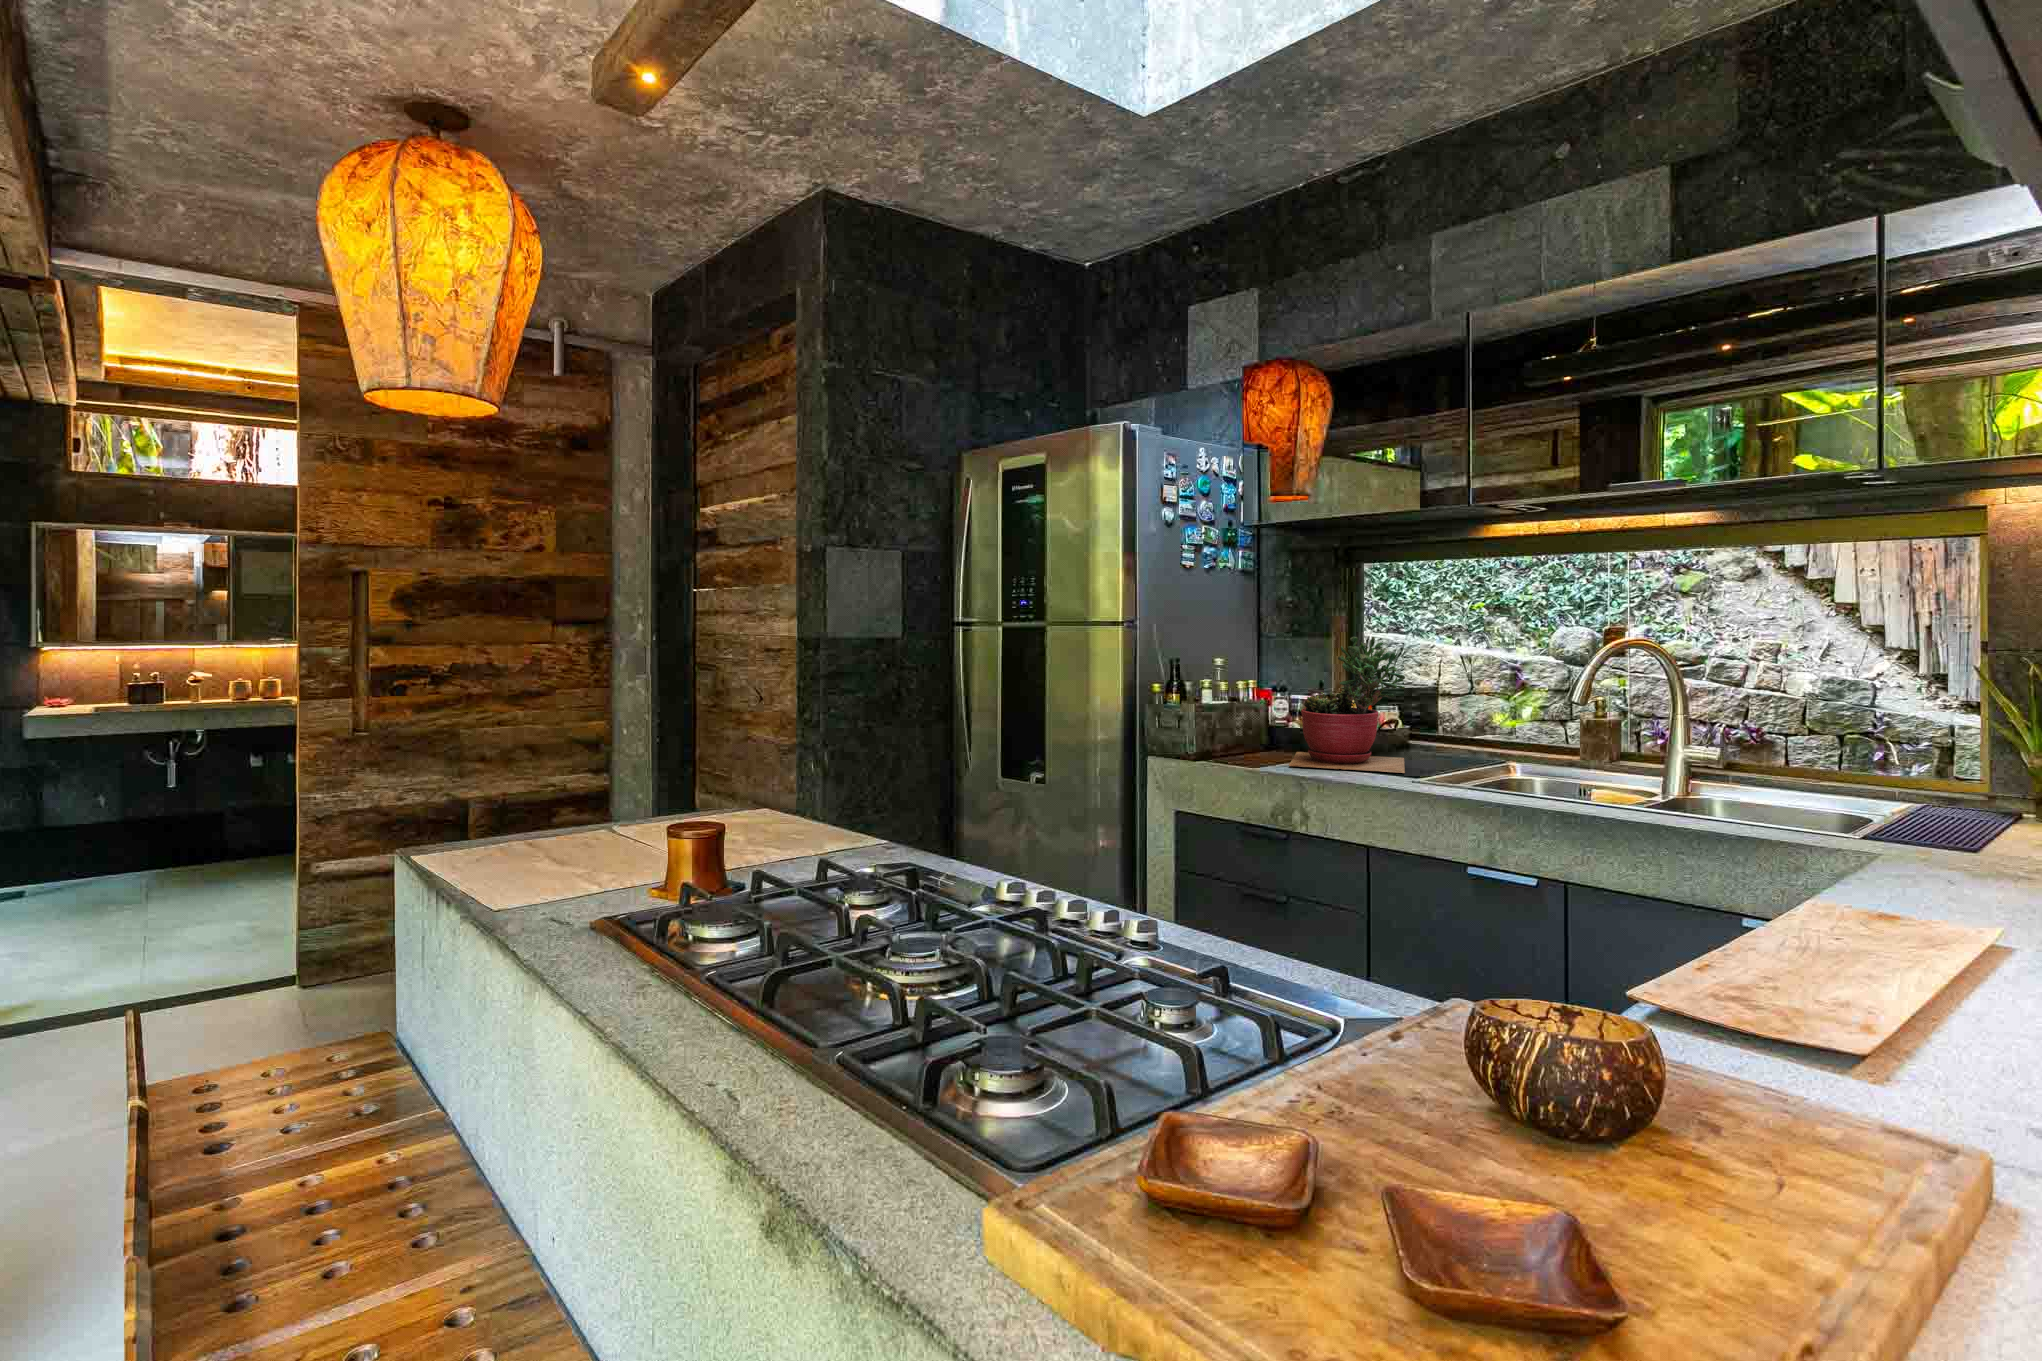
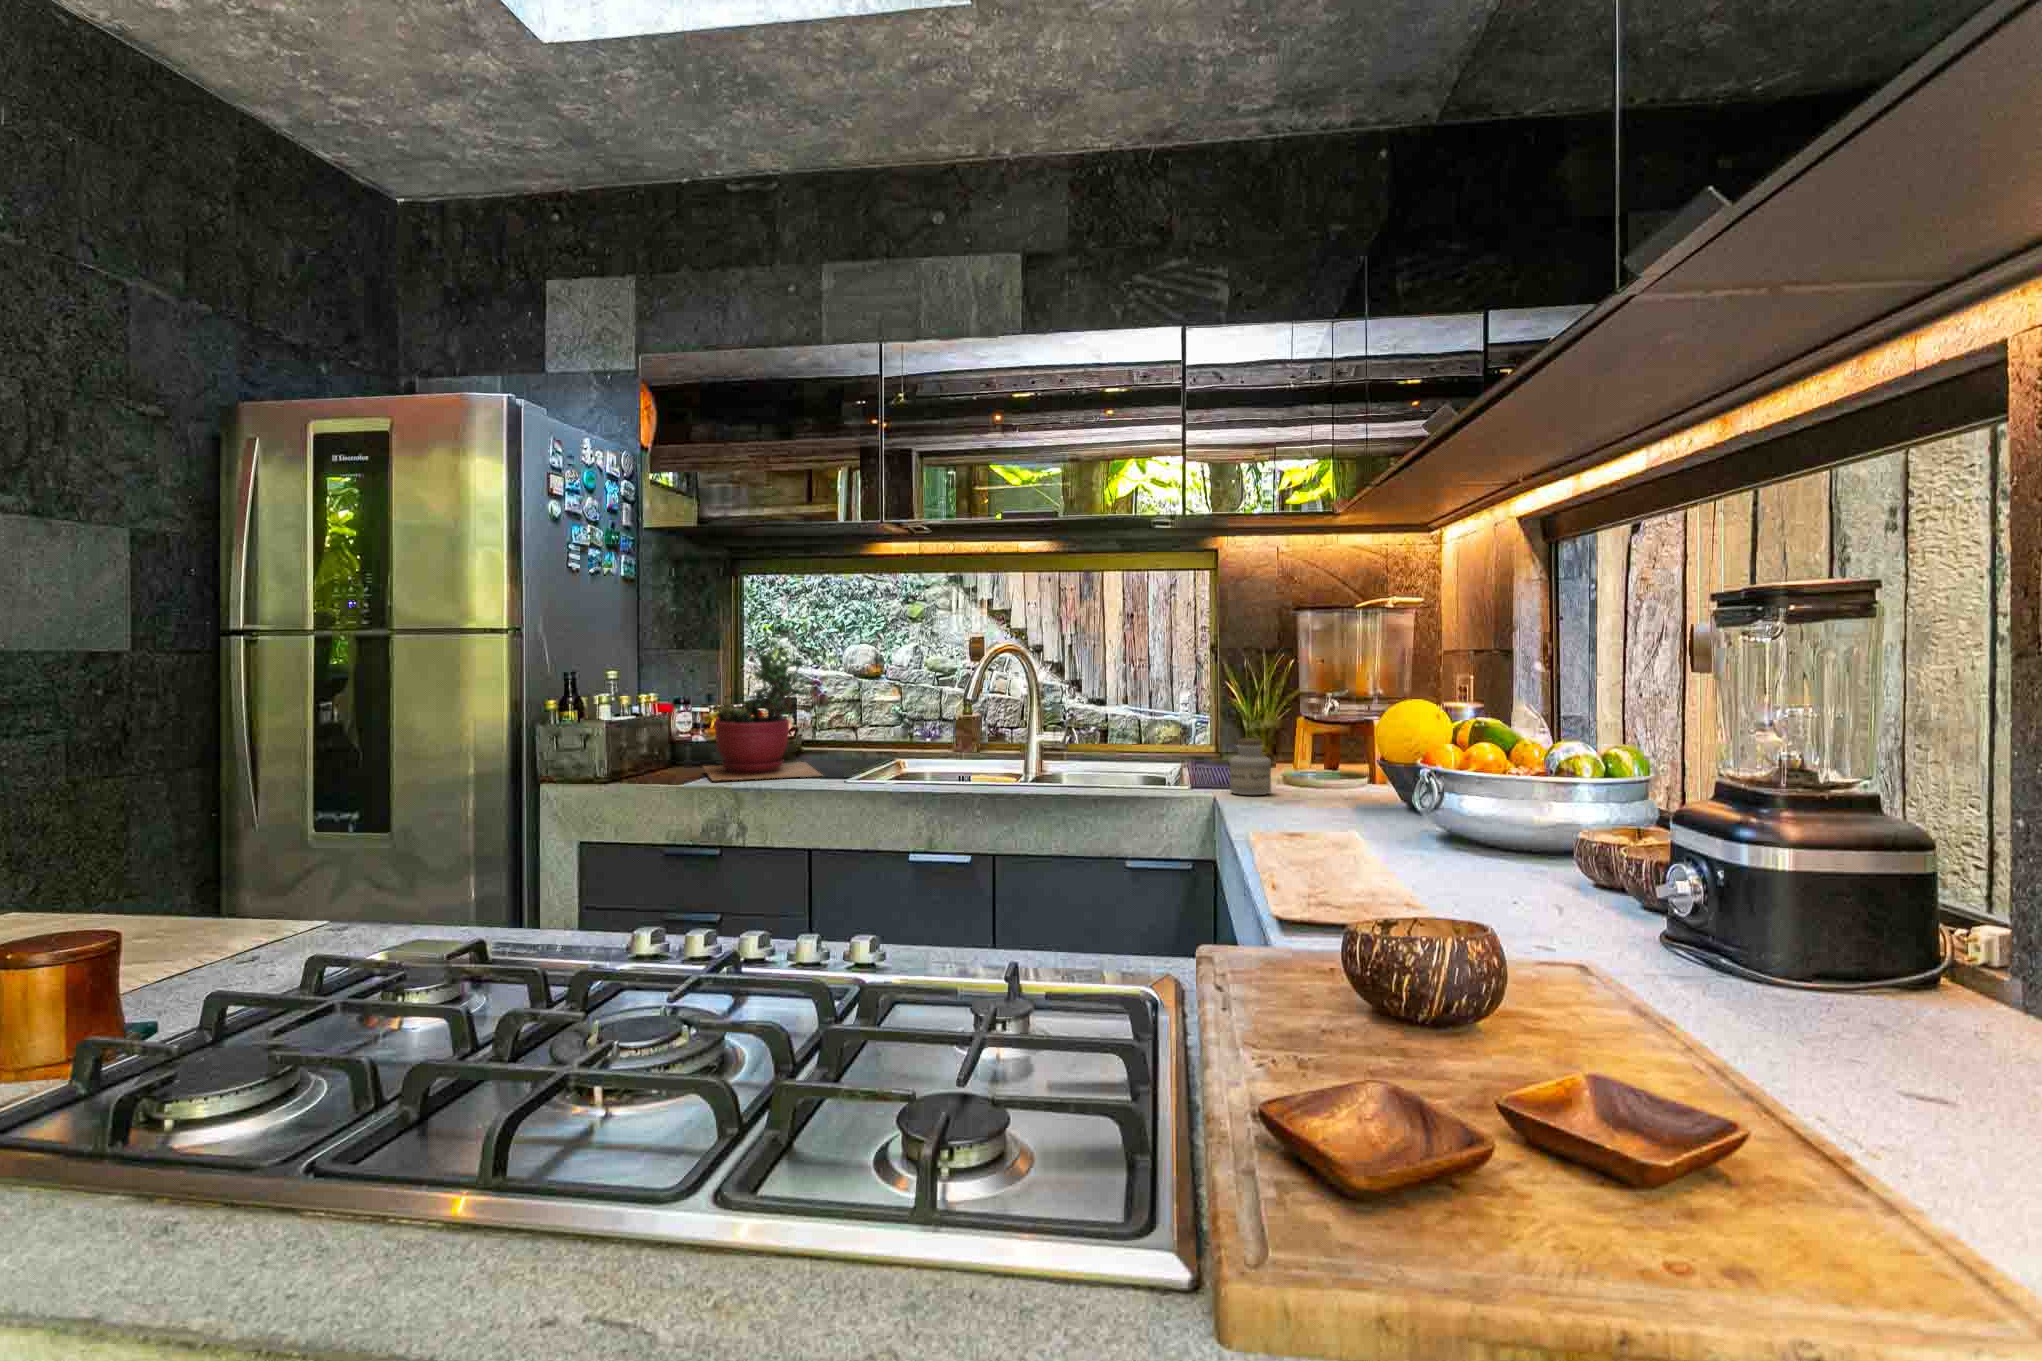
jar: none [1907,780,1983,860] -> present [1229,738,1271,795]

